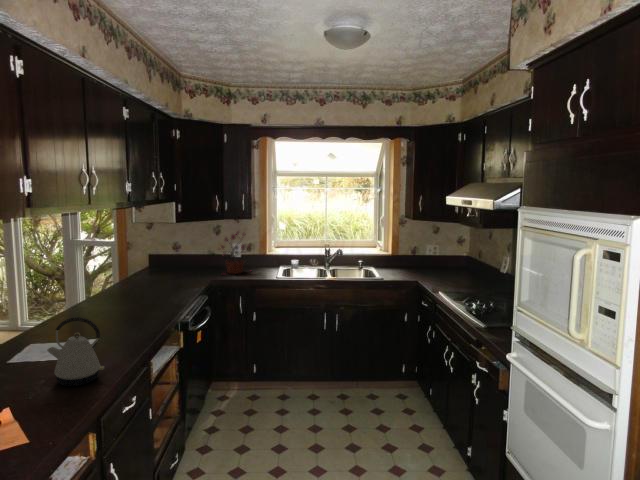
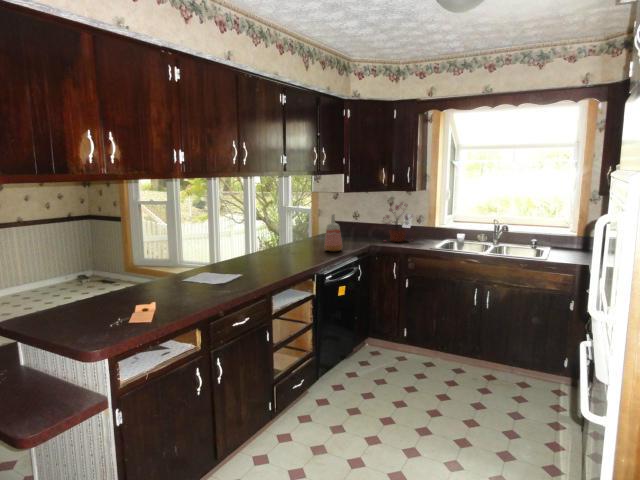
vase: none [169,249,191,292] -> present [325,214,342,251]
kettle: present [47,317,104,386] -> none [181,249,215,297]

